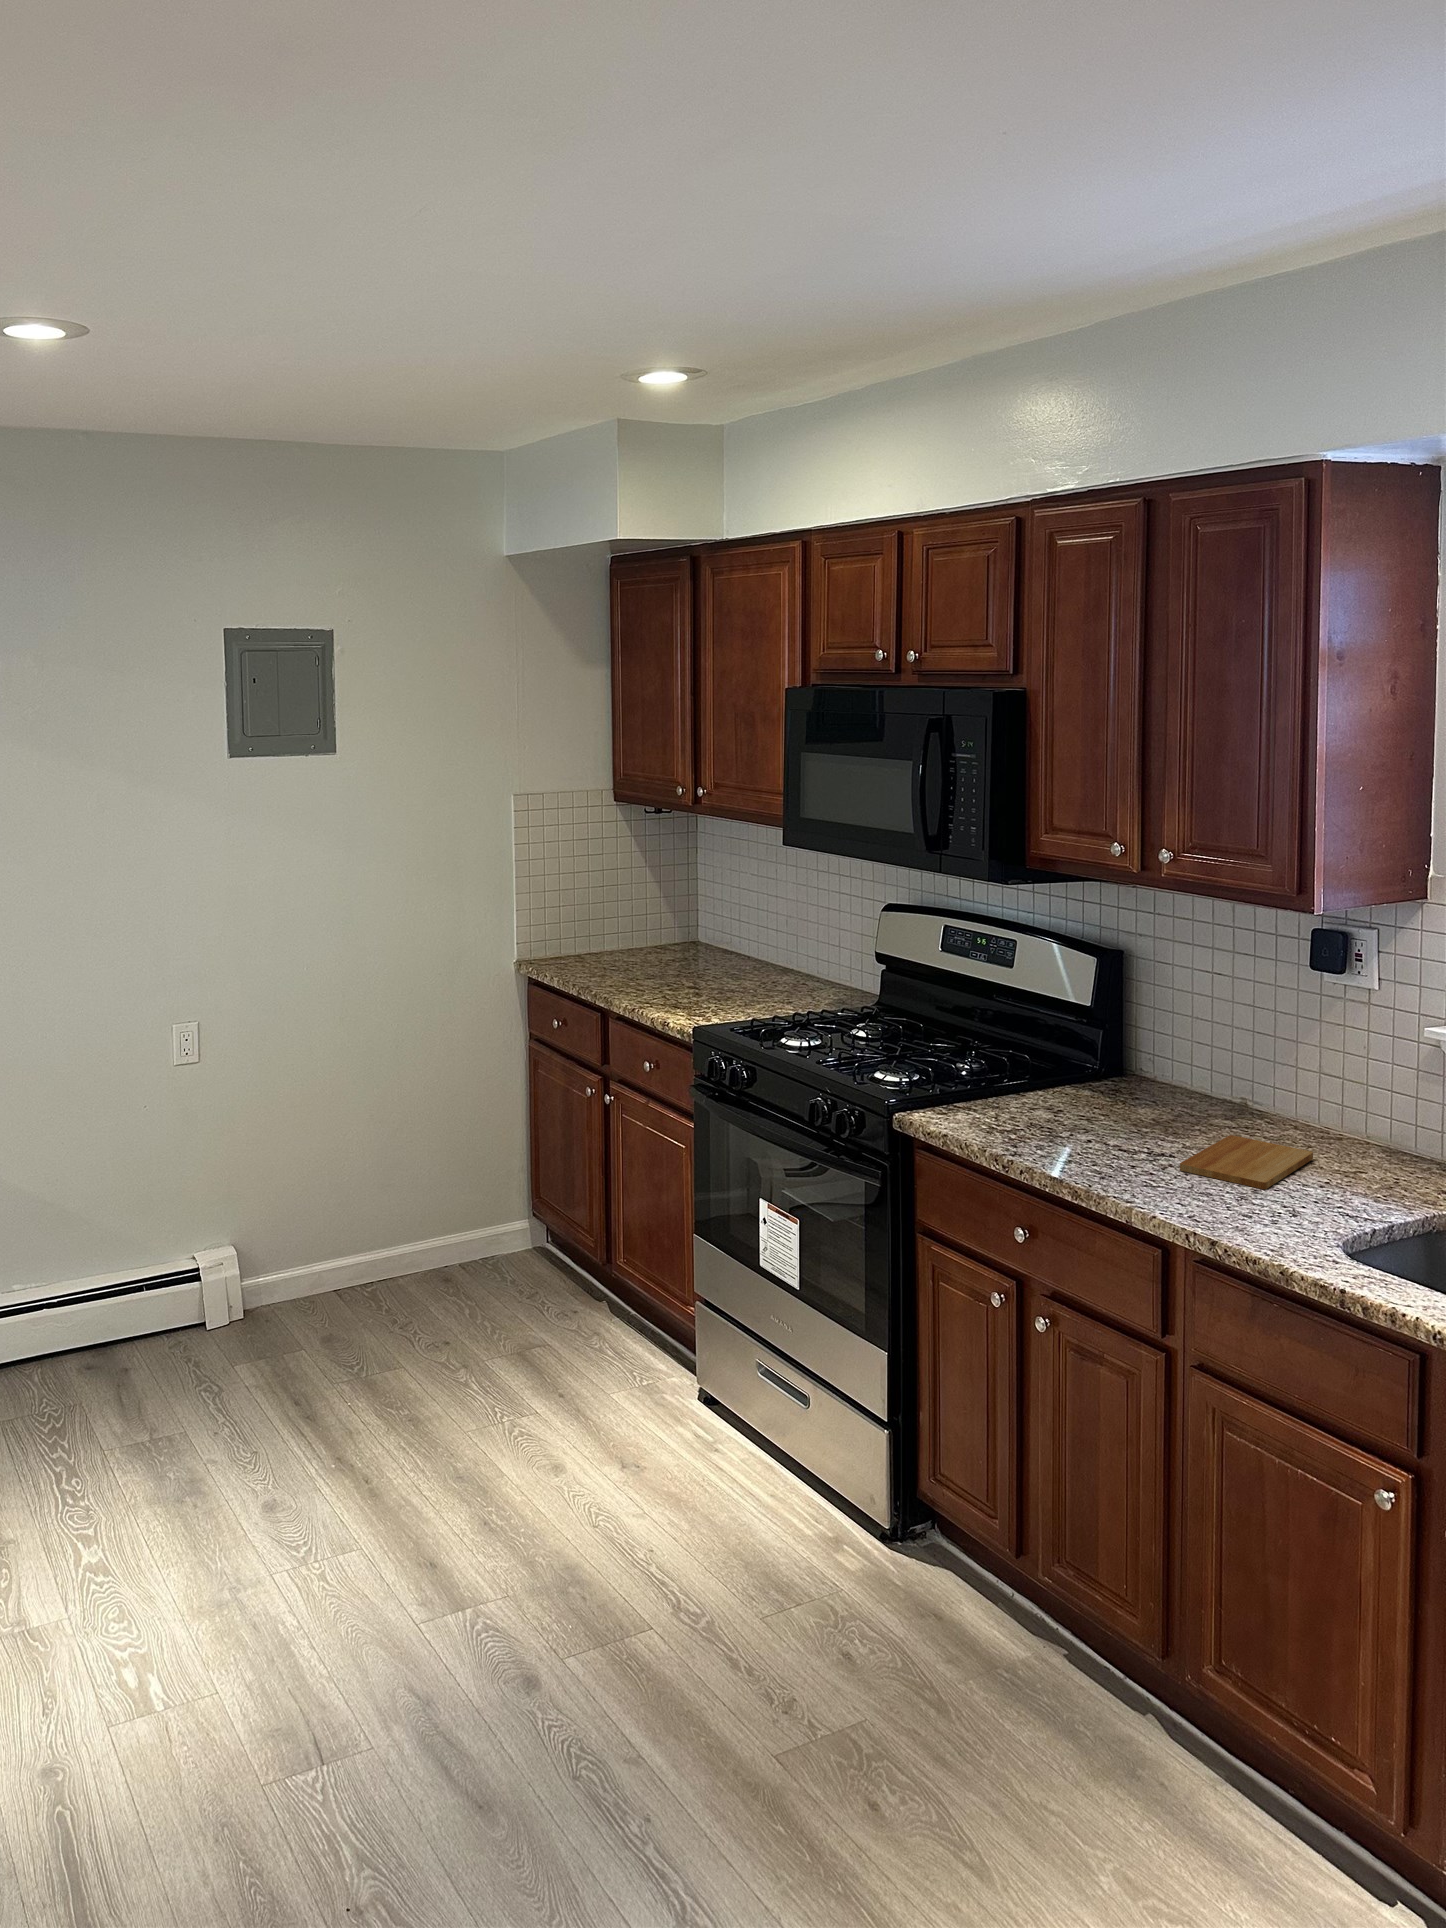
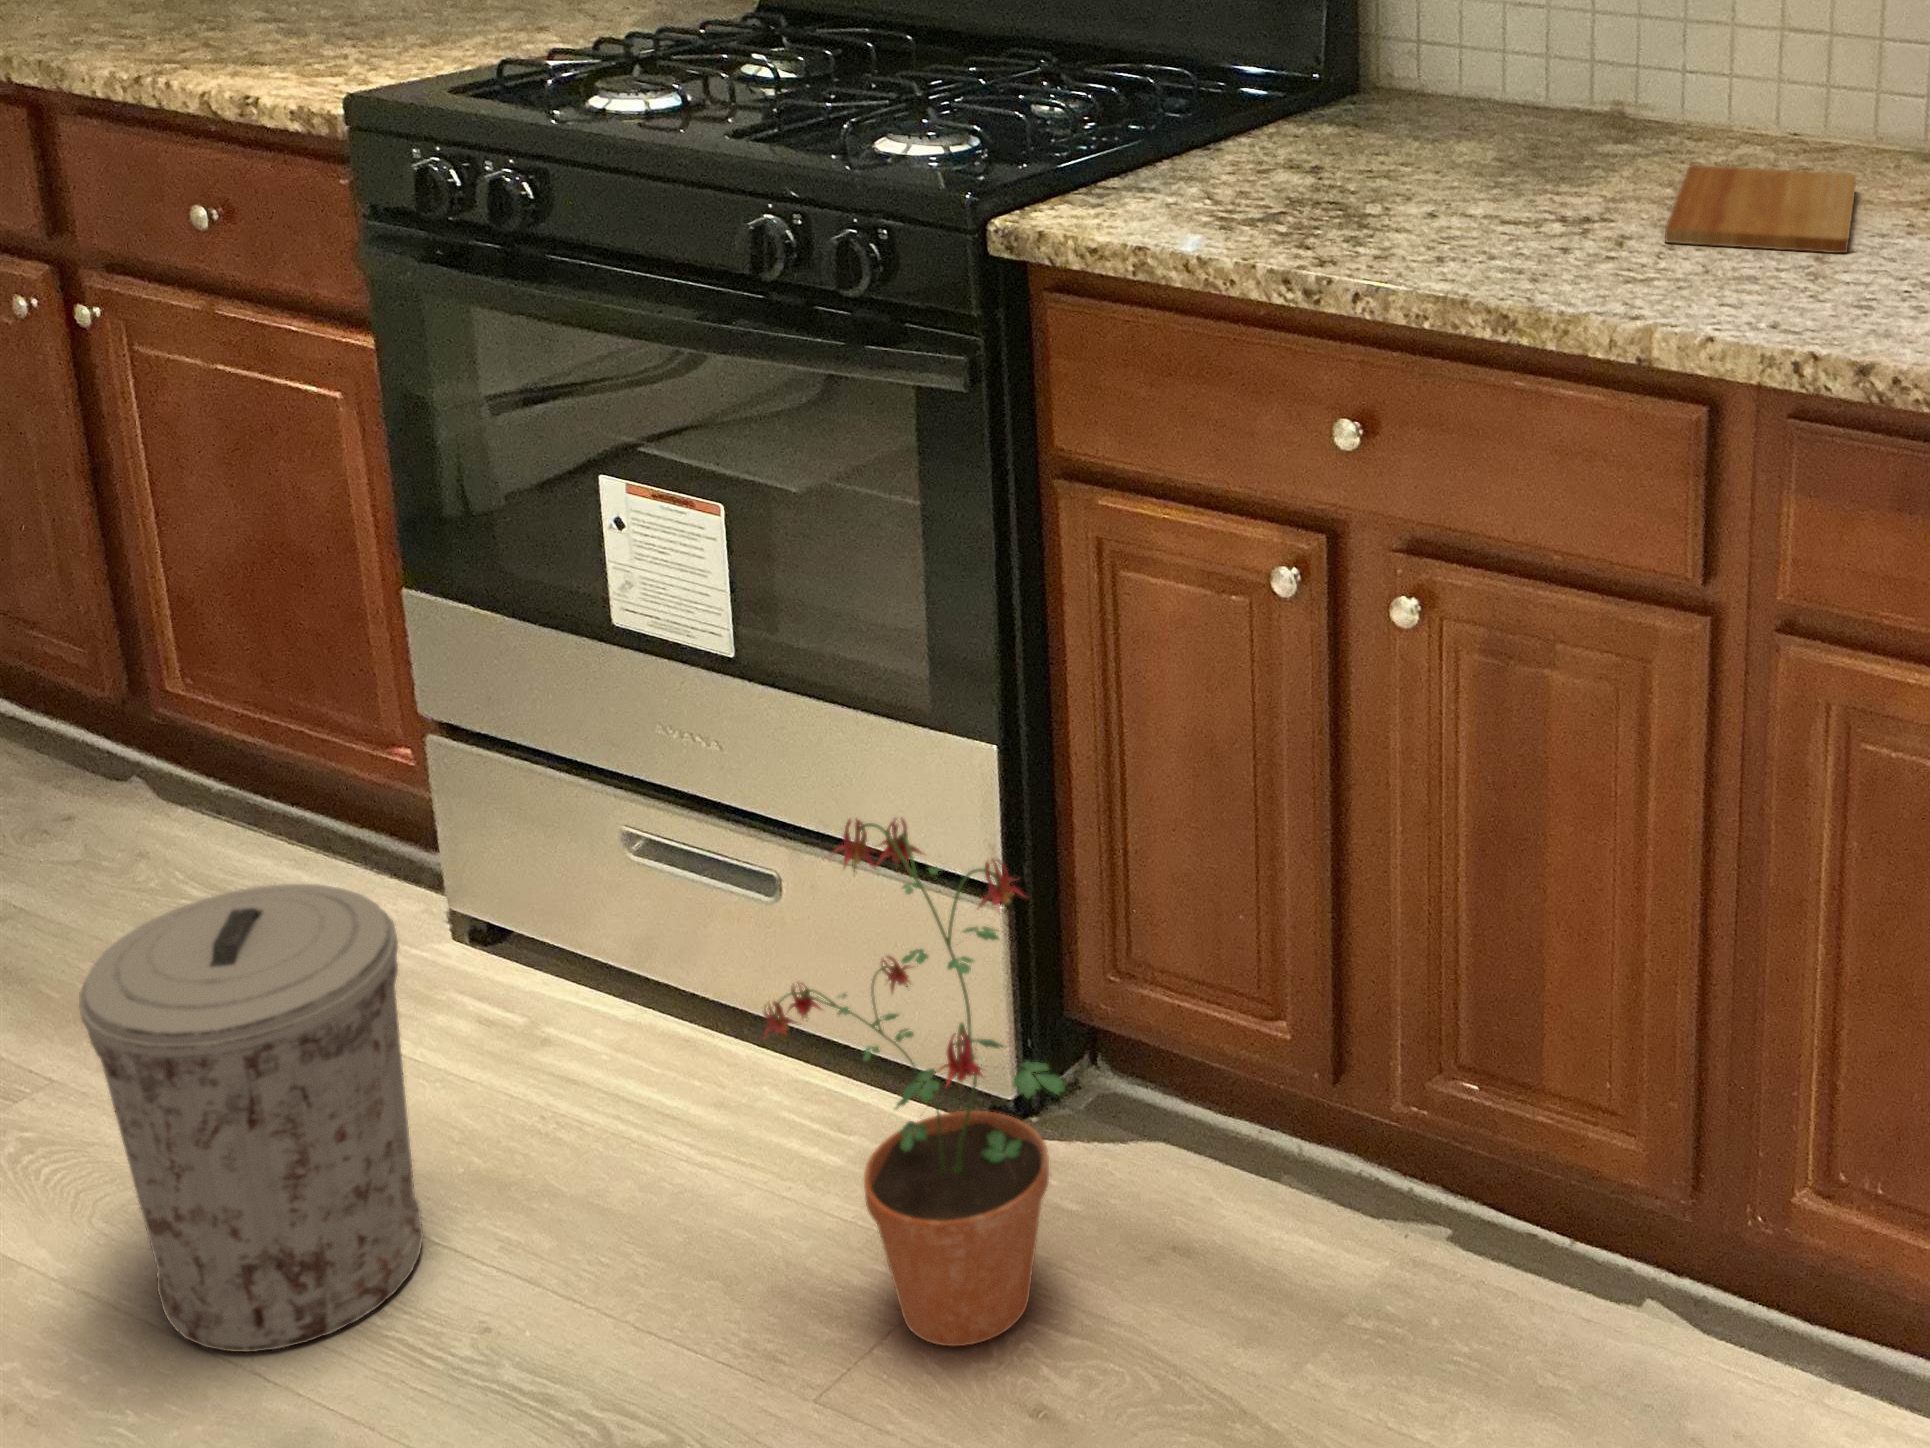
trash can: none [536,1339,647,1533] -> present [79,884,423,1352]
potted plant: none [759,1363,886,1625] -> present [764,817,1065,1346]

